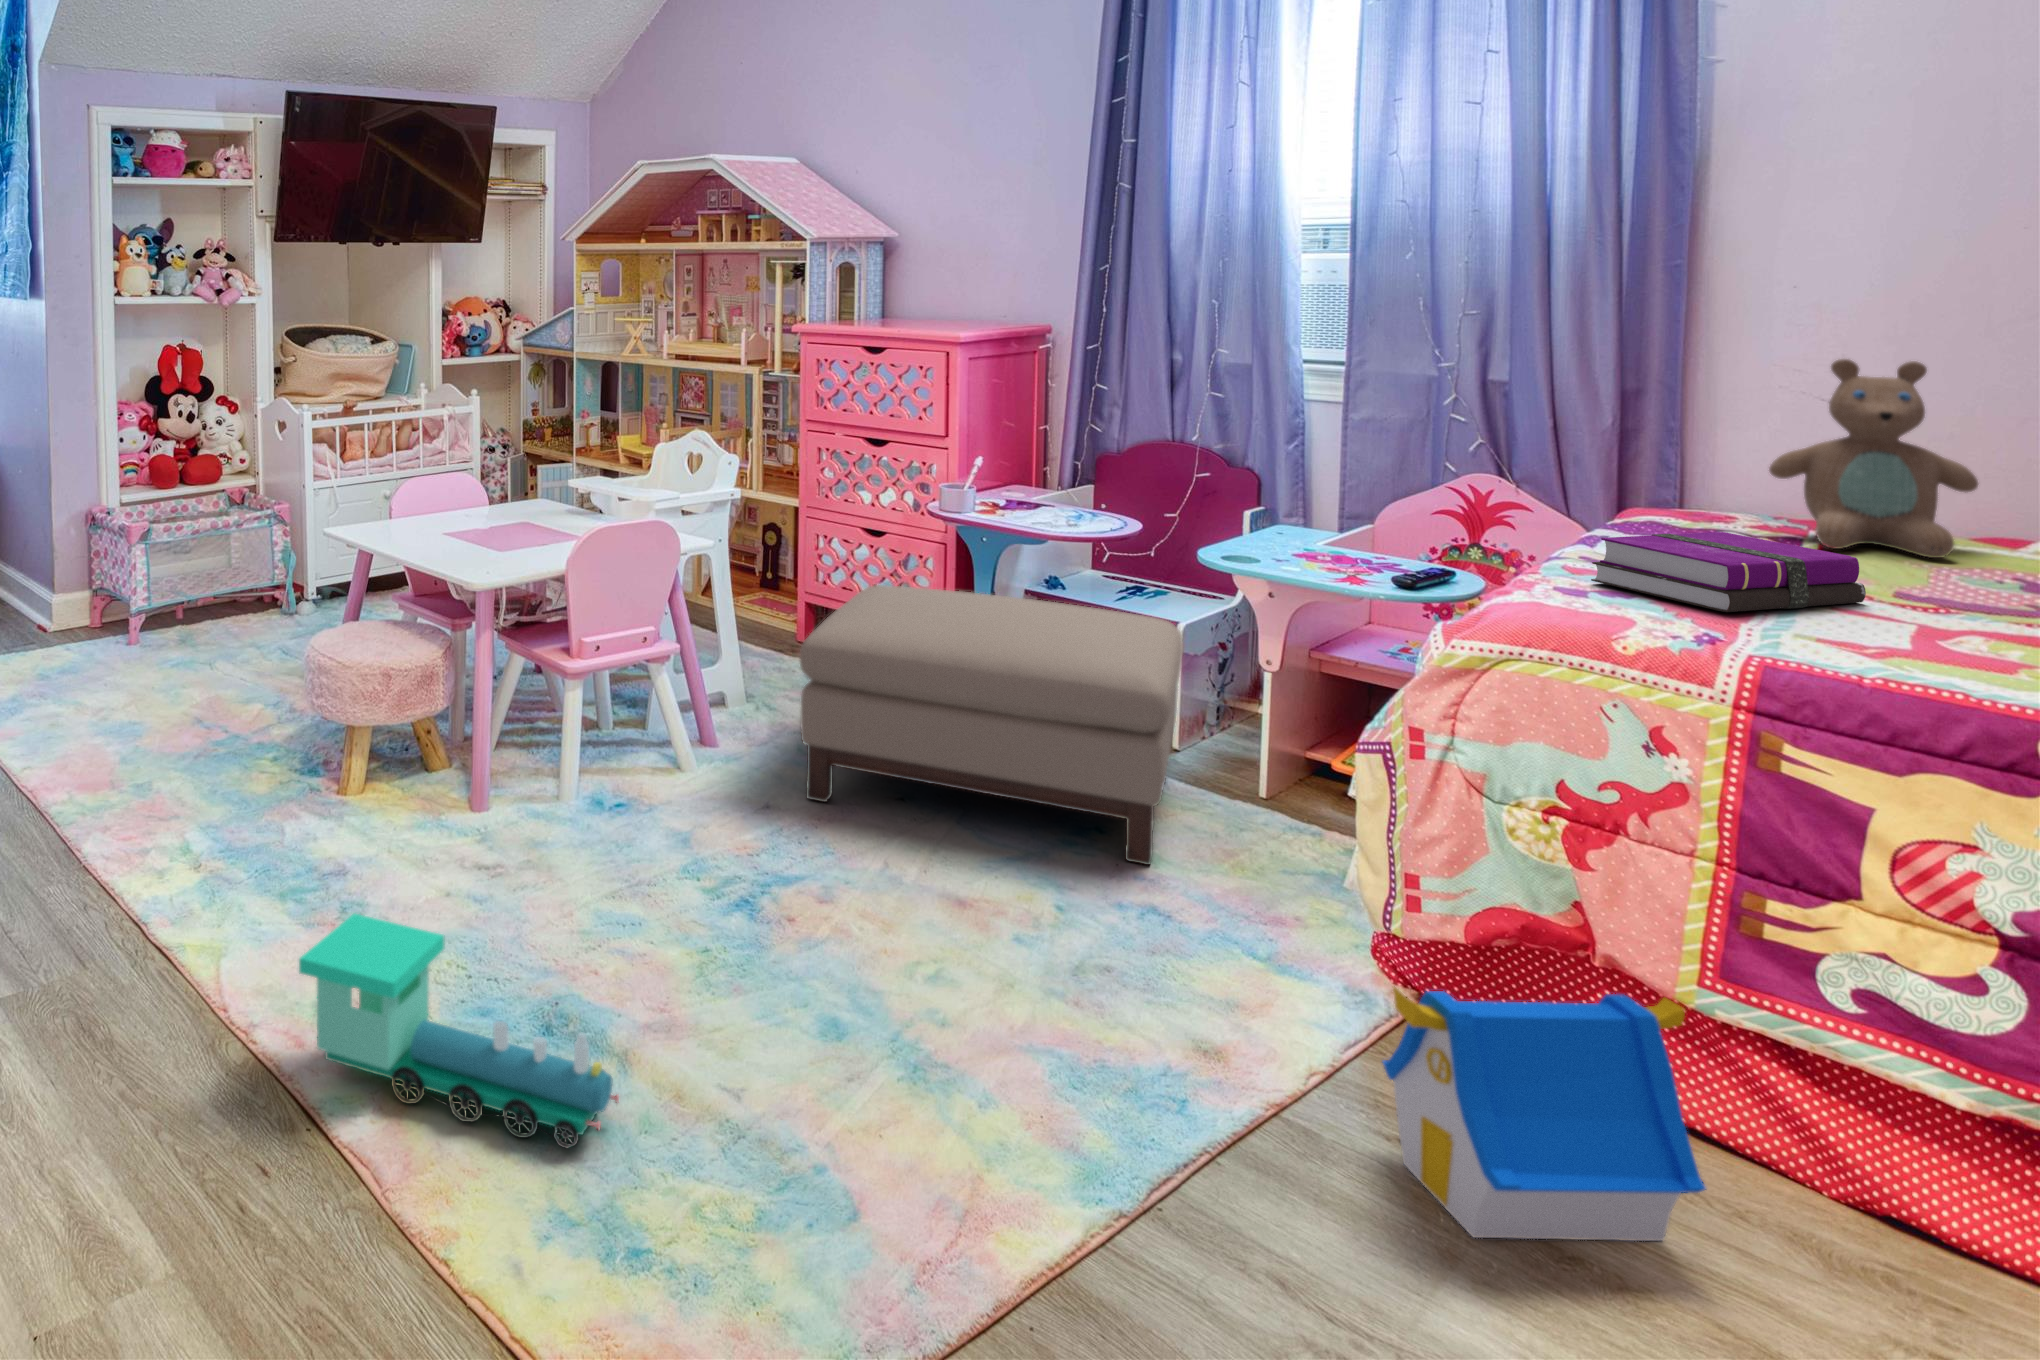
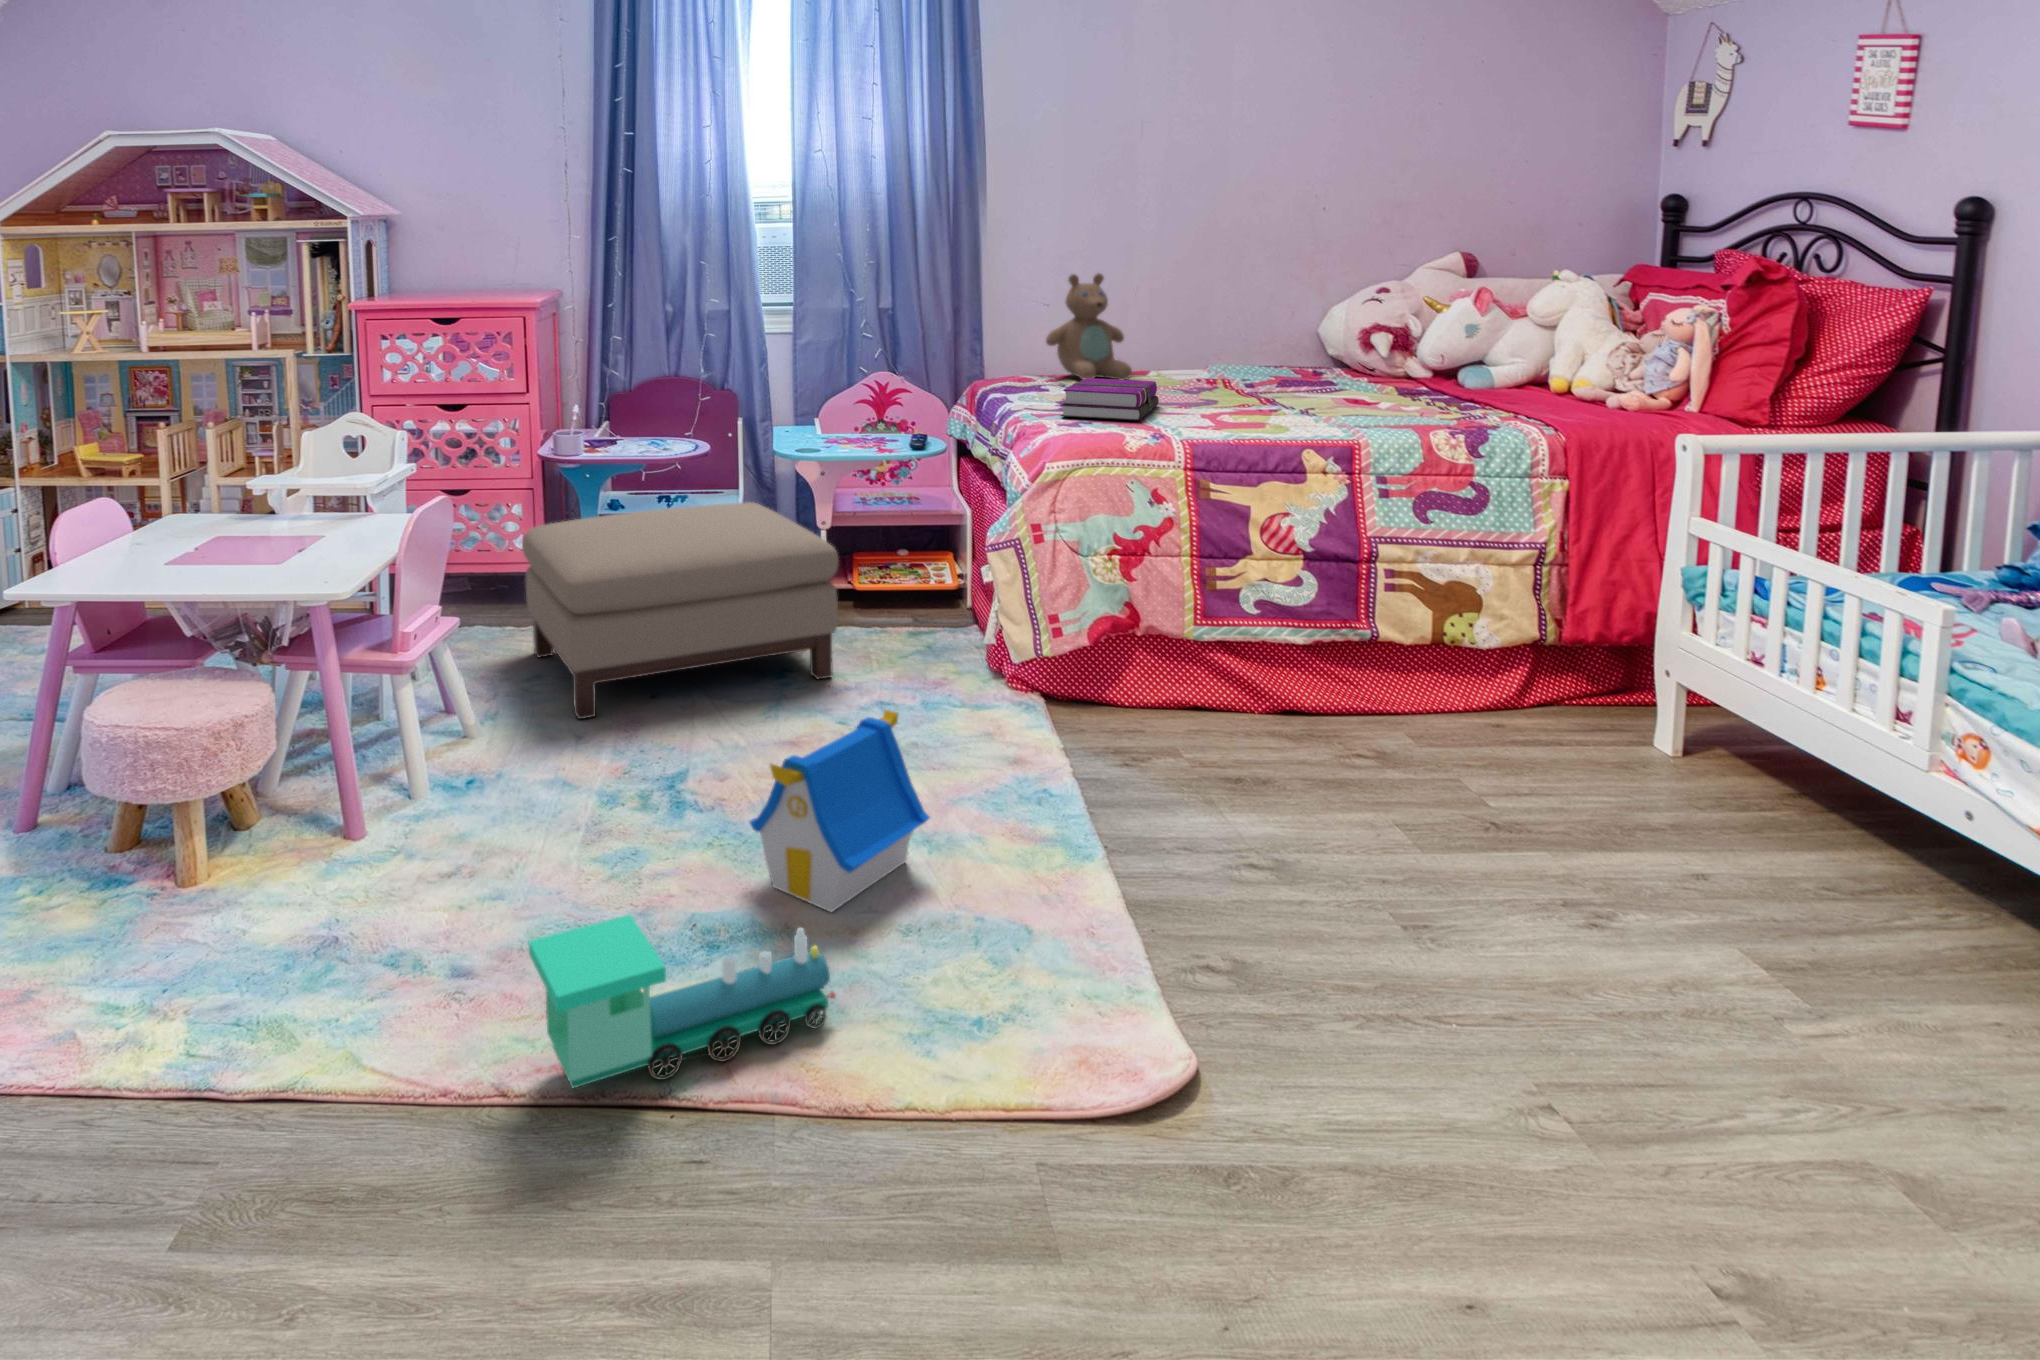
toy house: present [1383,987,1706,1241] -> present [750,710,930,912]

